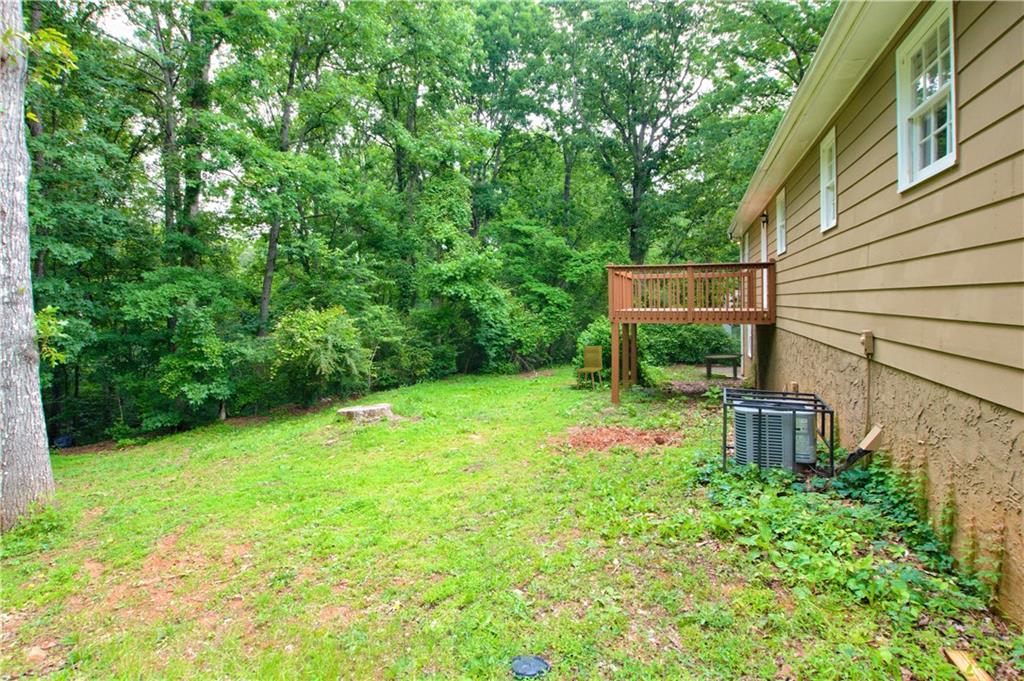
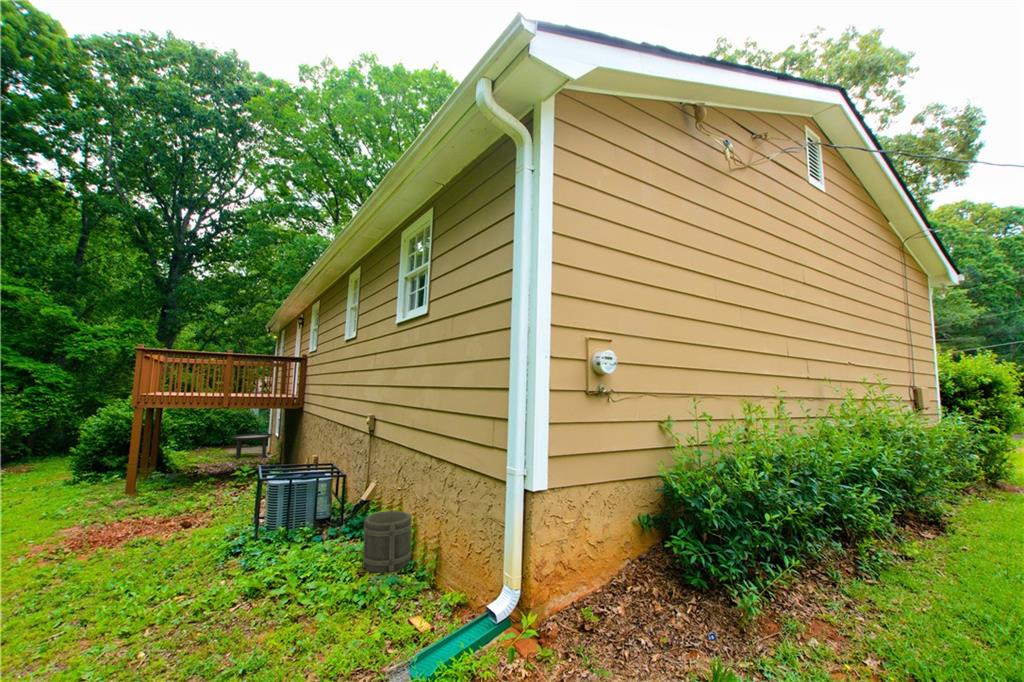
chair: present [575,346,603,390] -> none [66,430,112,484]
bucket: none [862,474,948,565] -> present [363,511,411,573]

